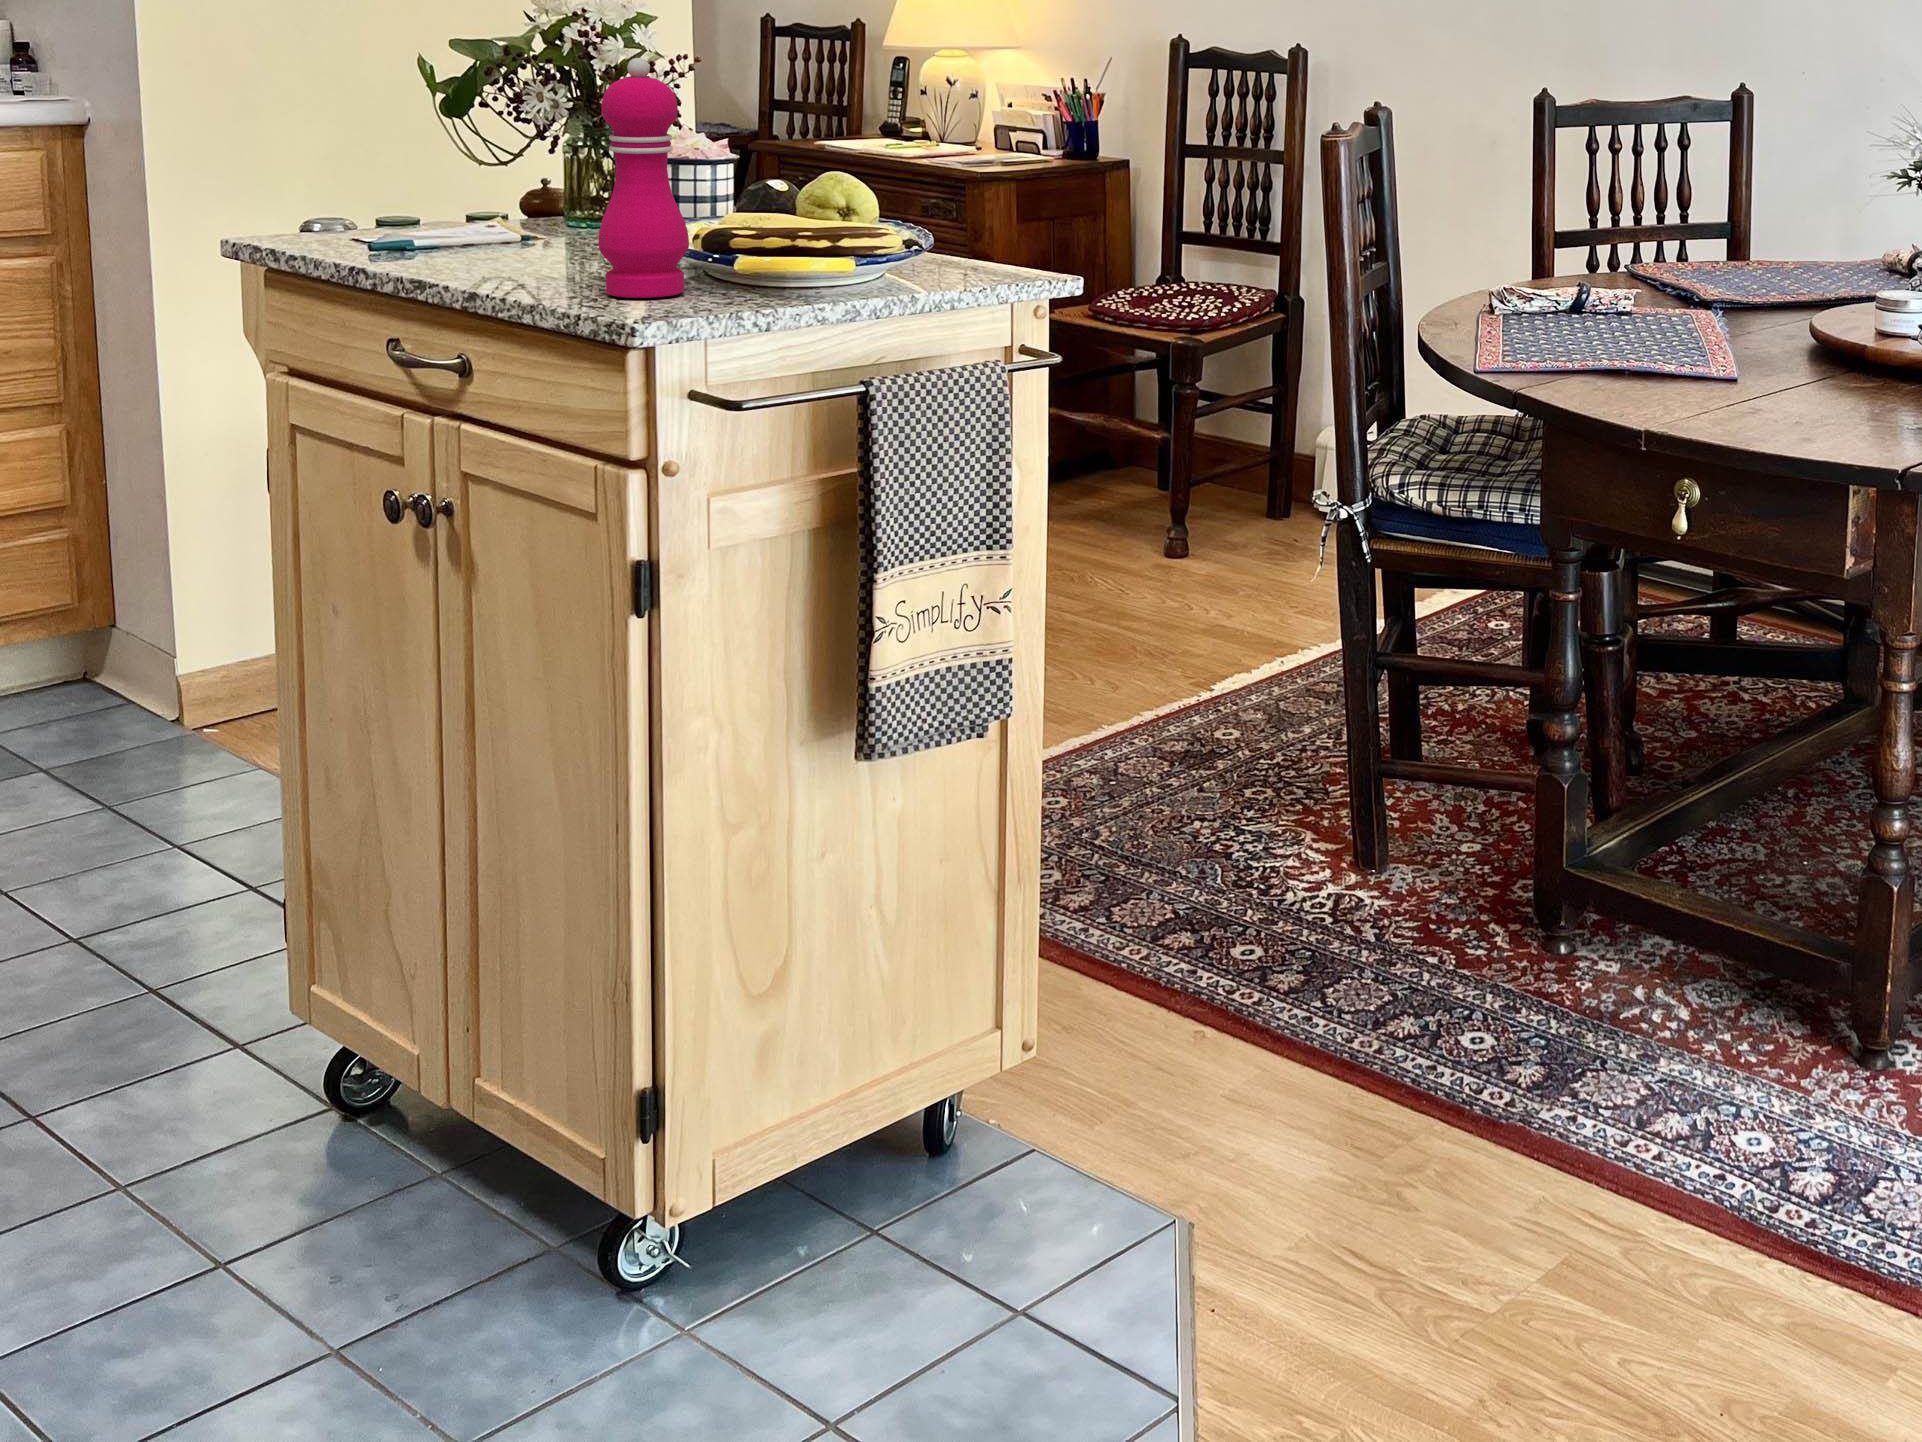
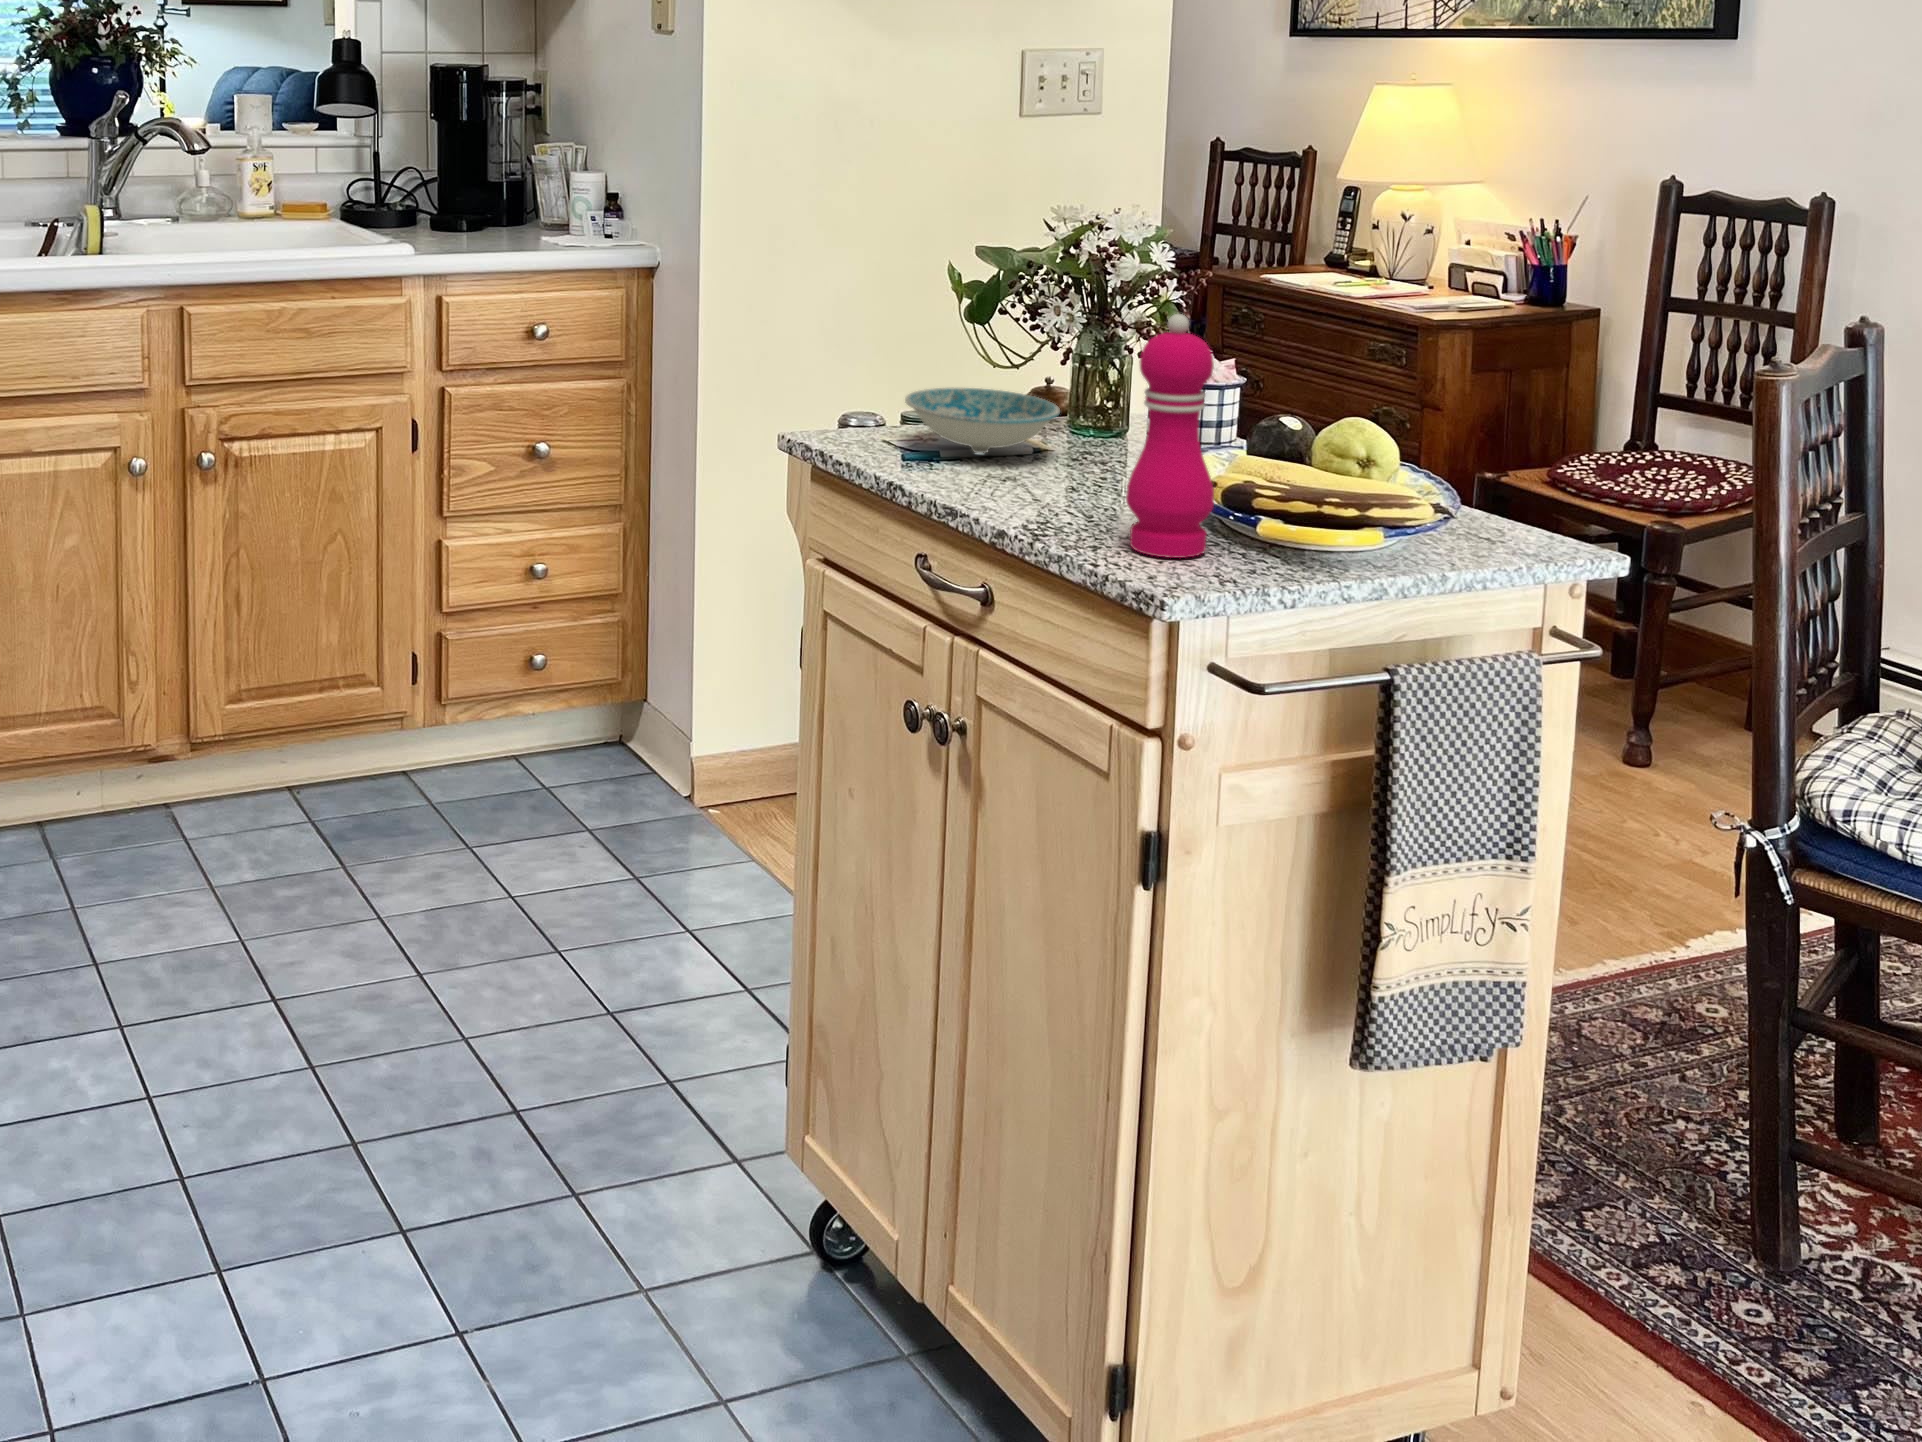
ceramic bowl: none [368,180,543,241] -> present [905,387,1060,453]

